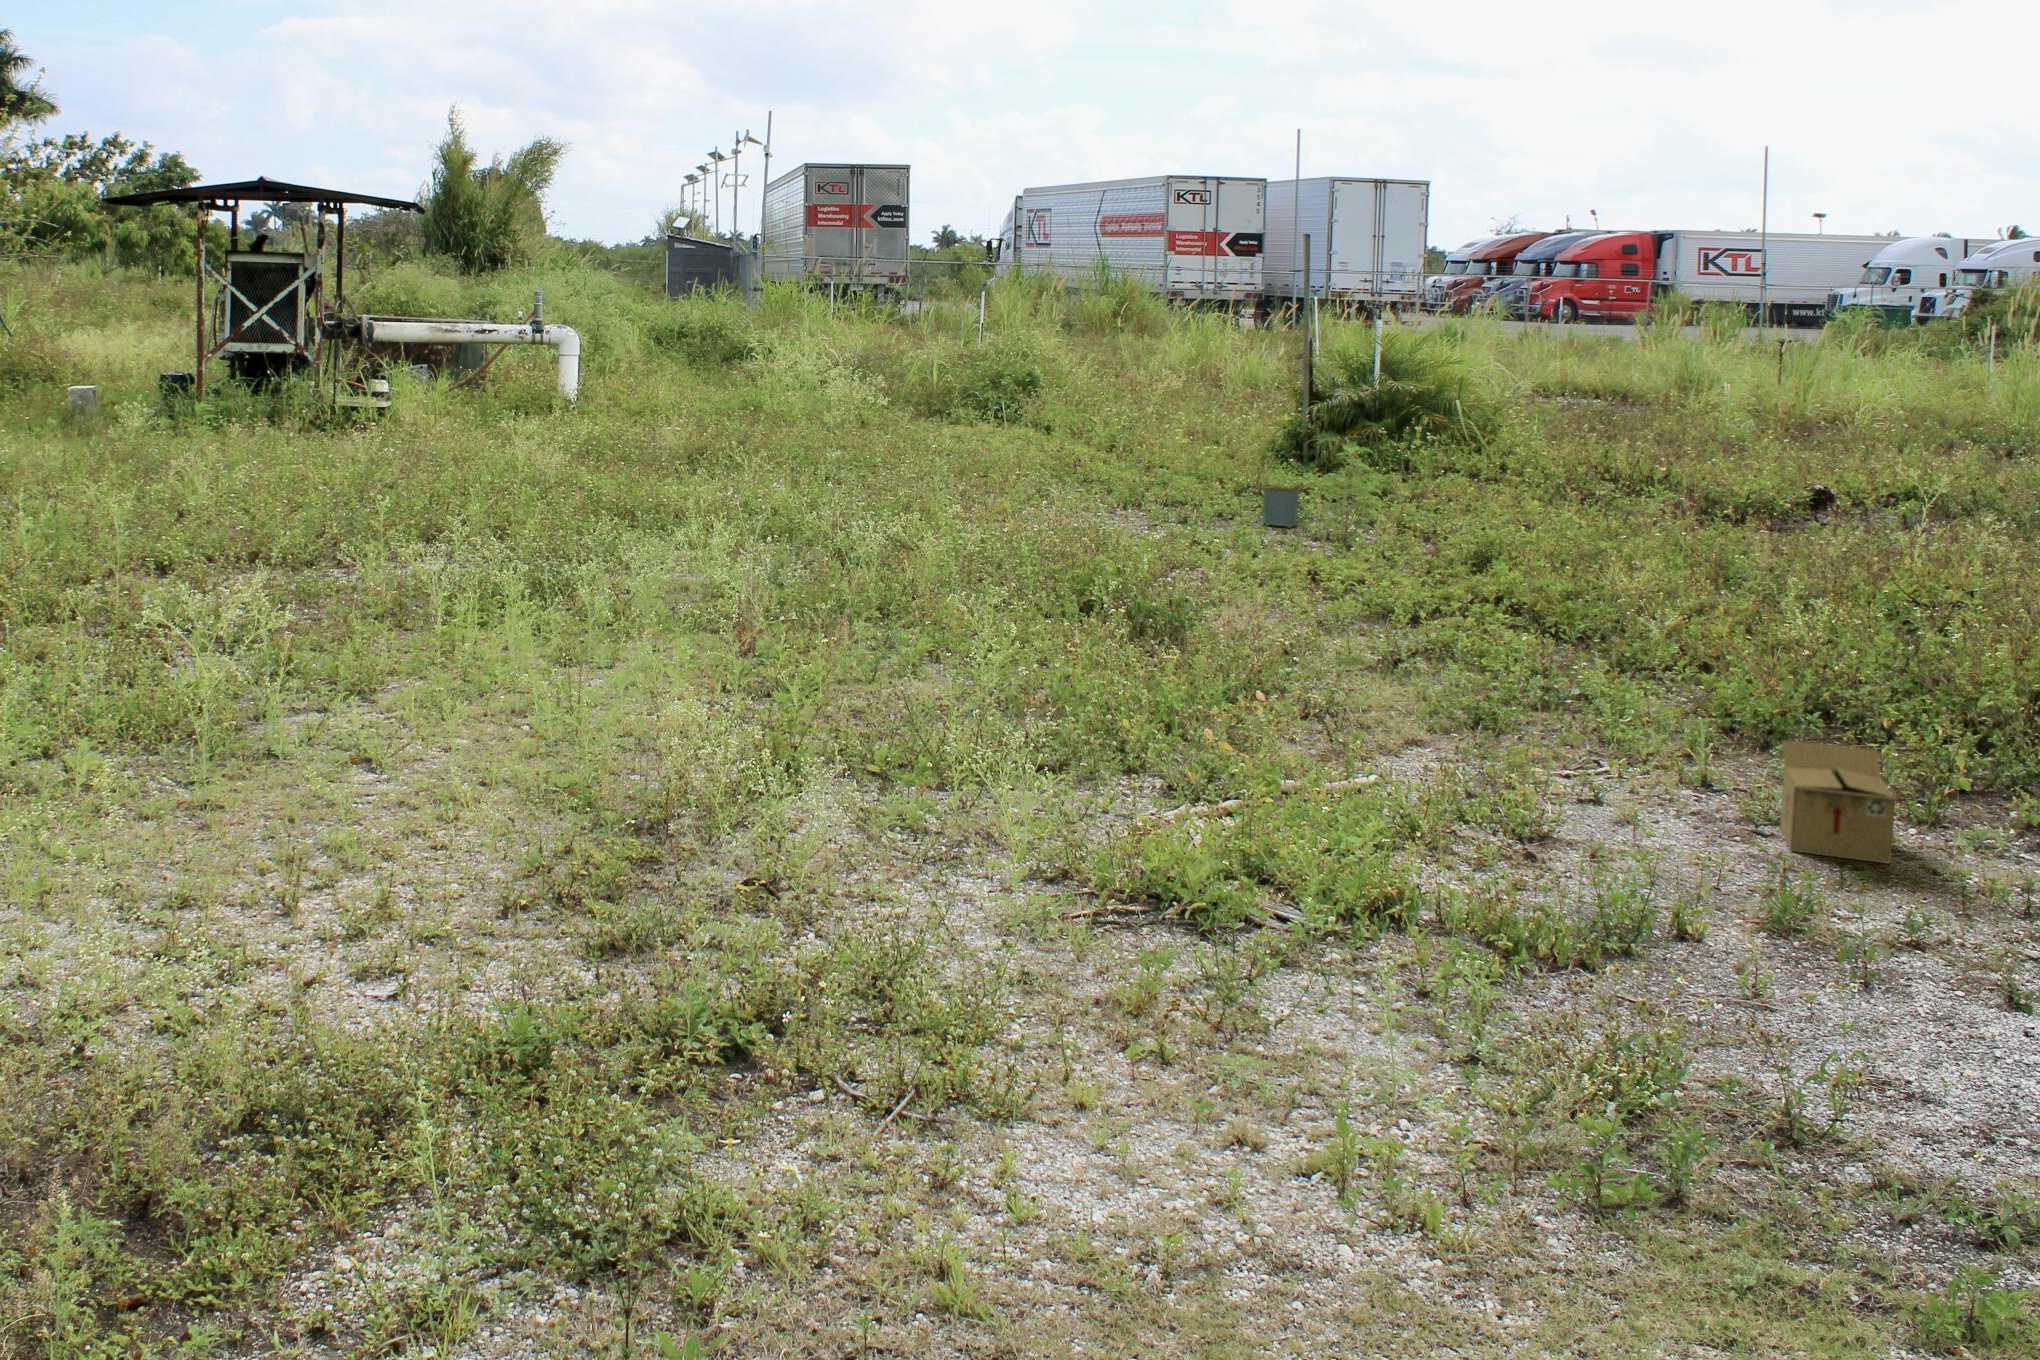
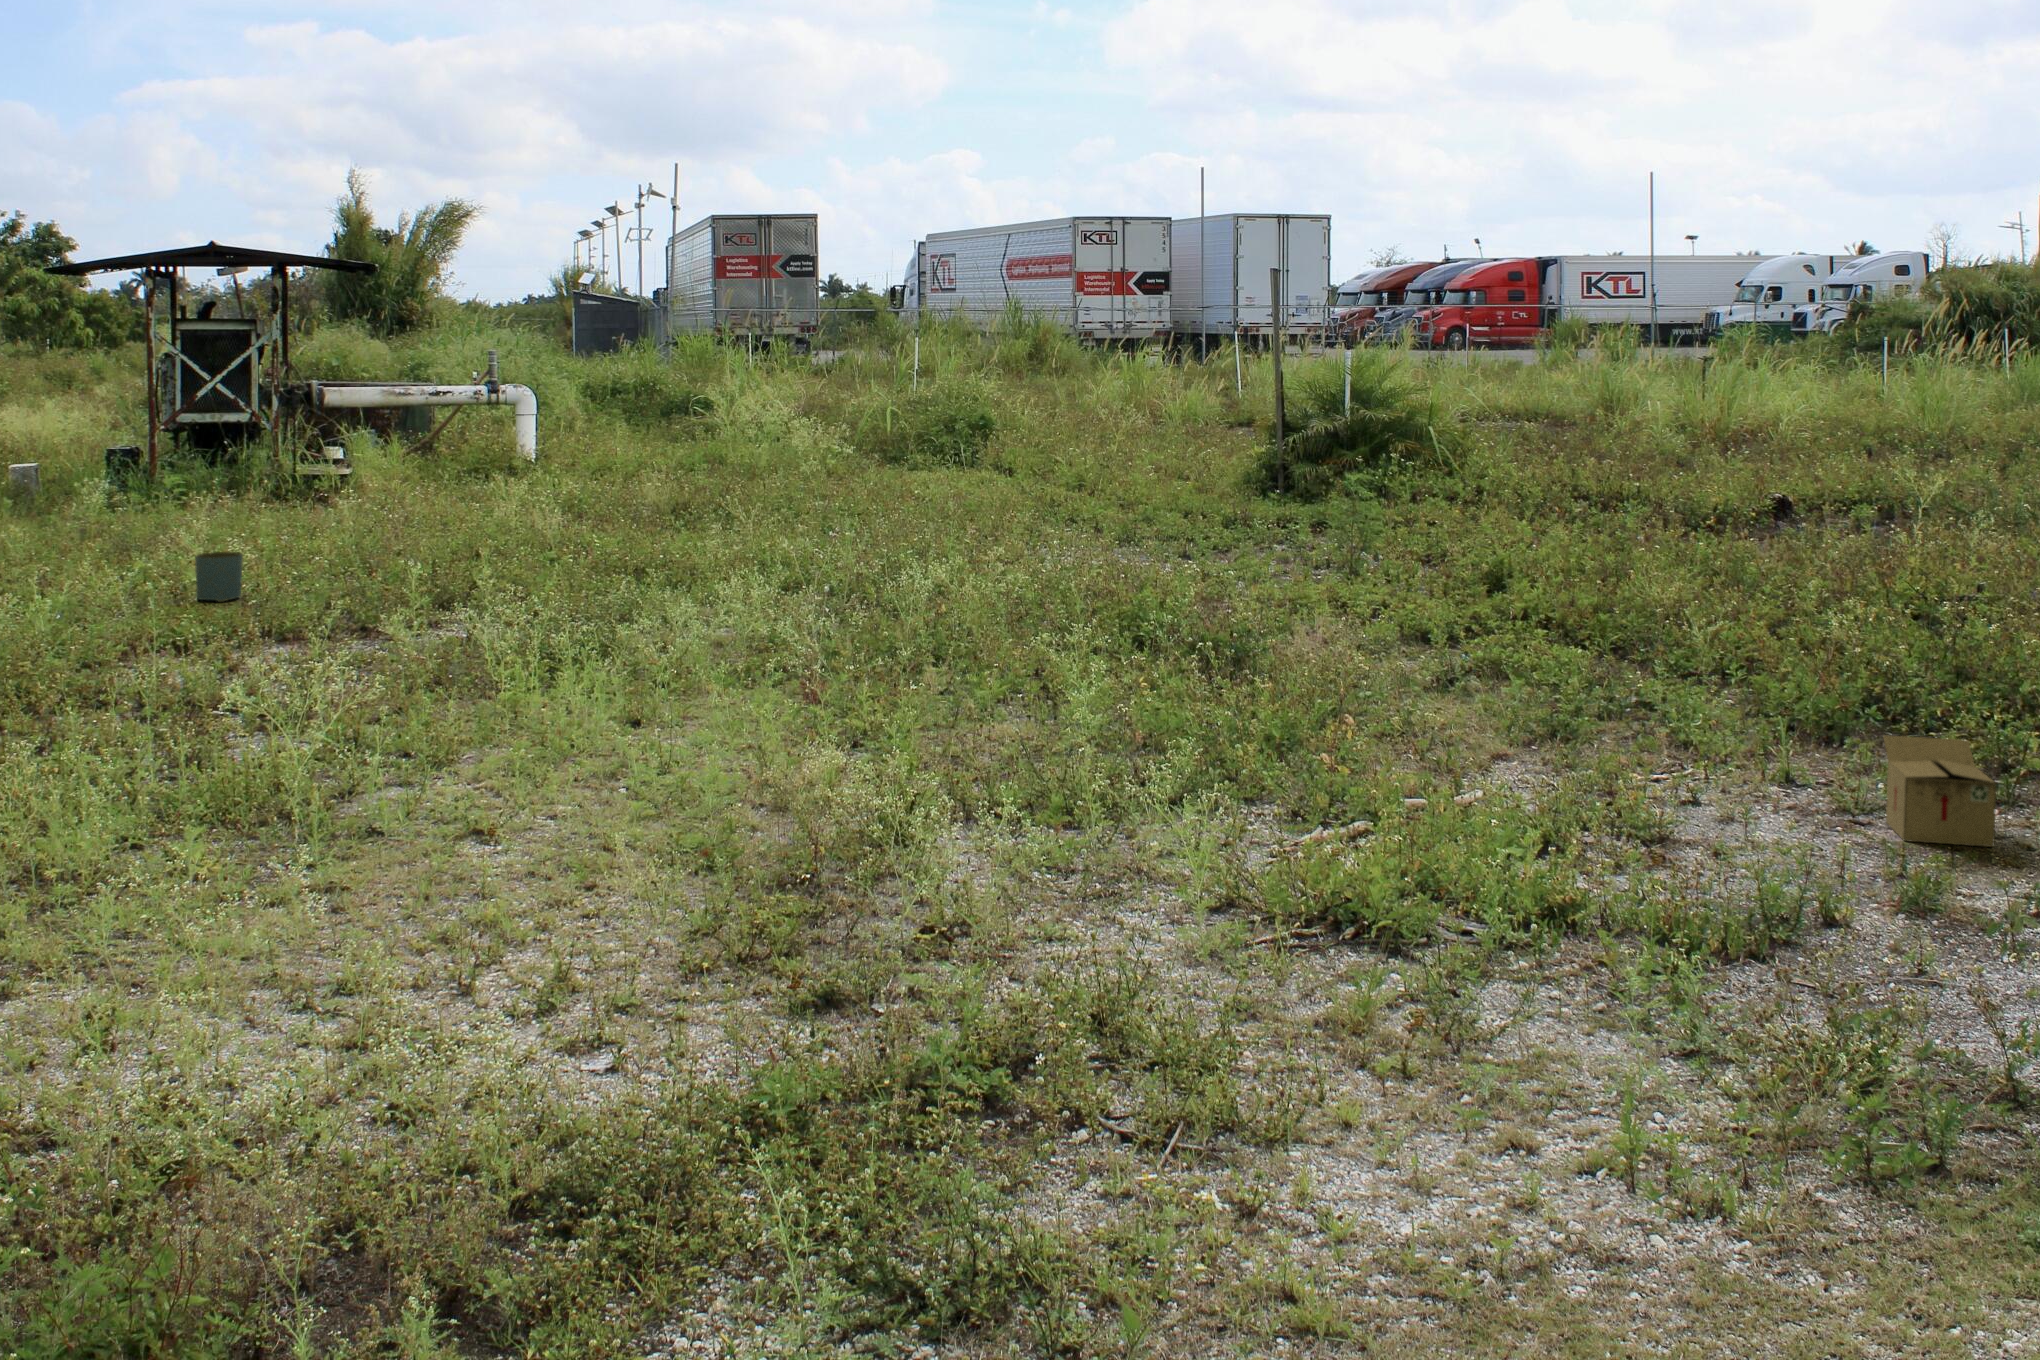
planter: present [1263,487,1299,528] -> present [195,552,243,602]

